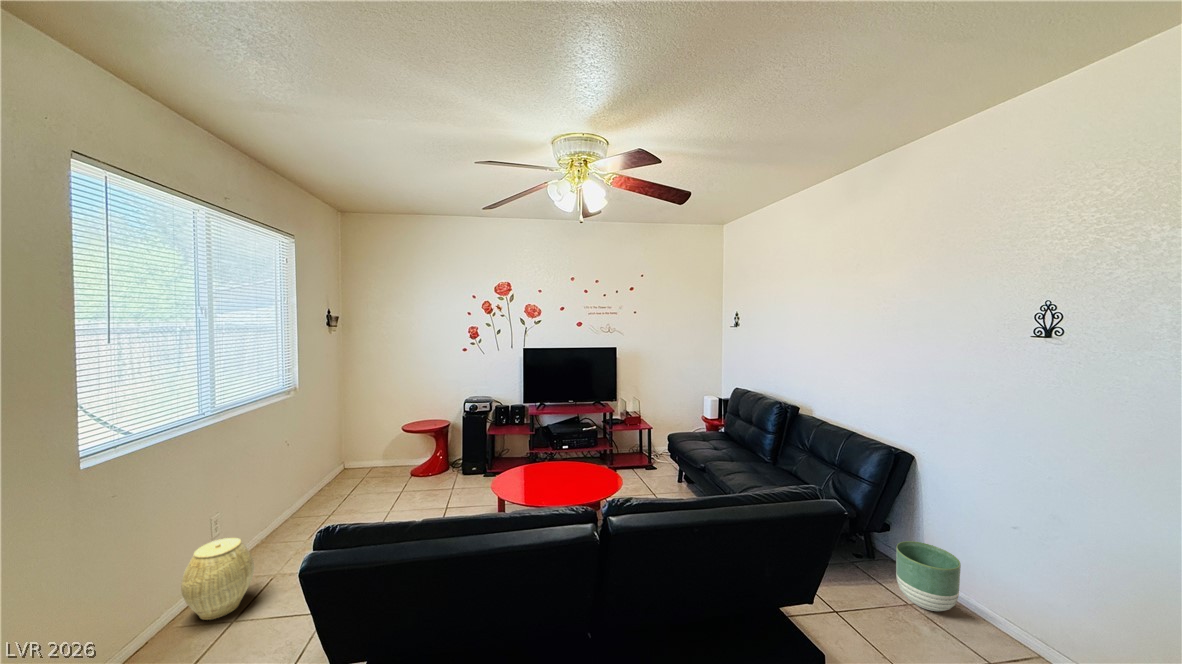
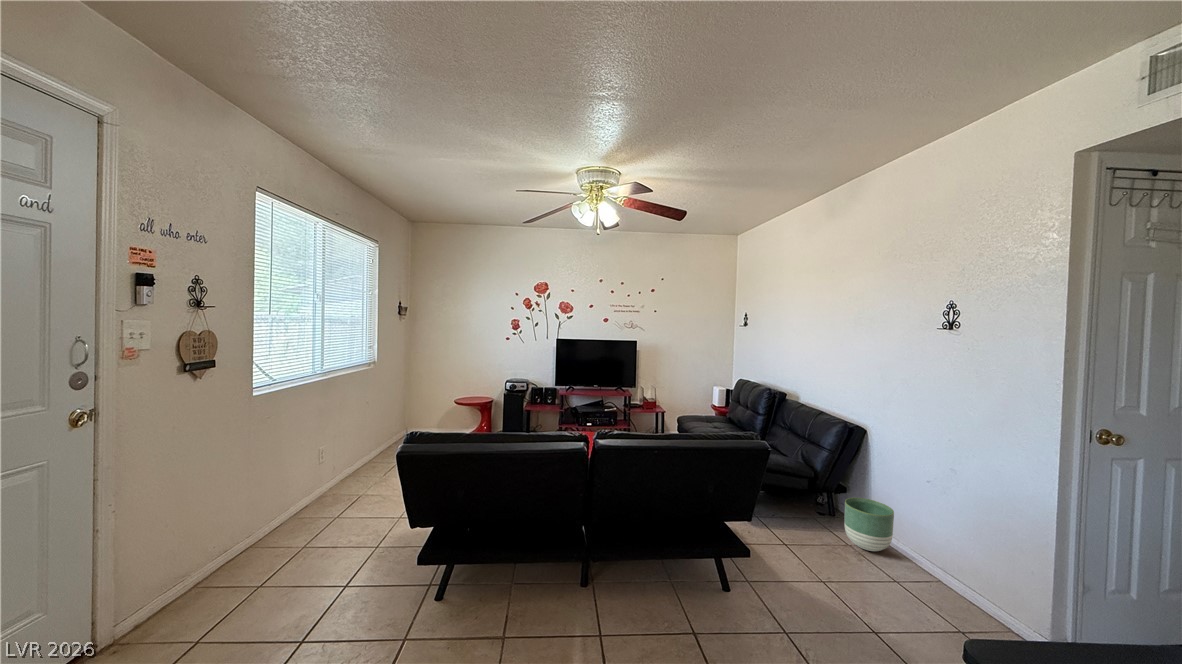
woven basket: present [181,538,254,620] -> none [307,460,353,514]

